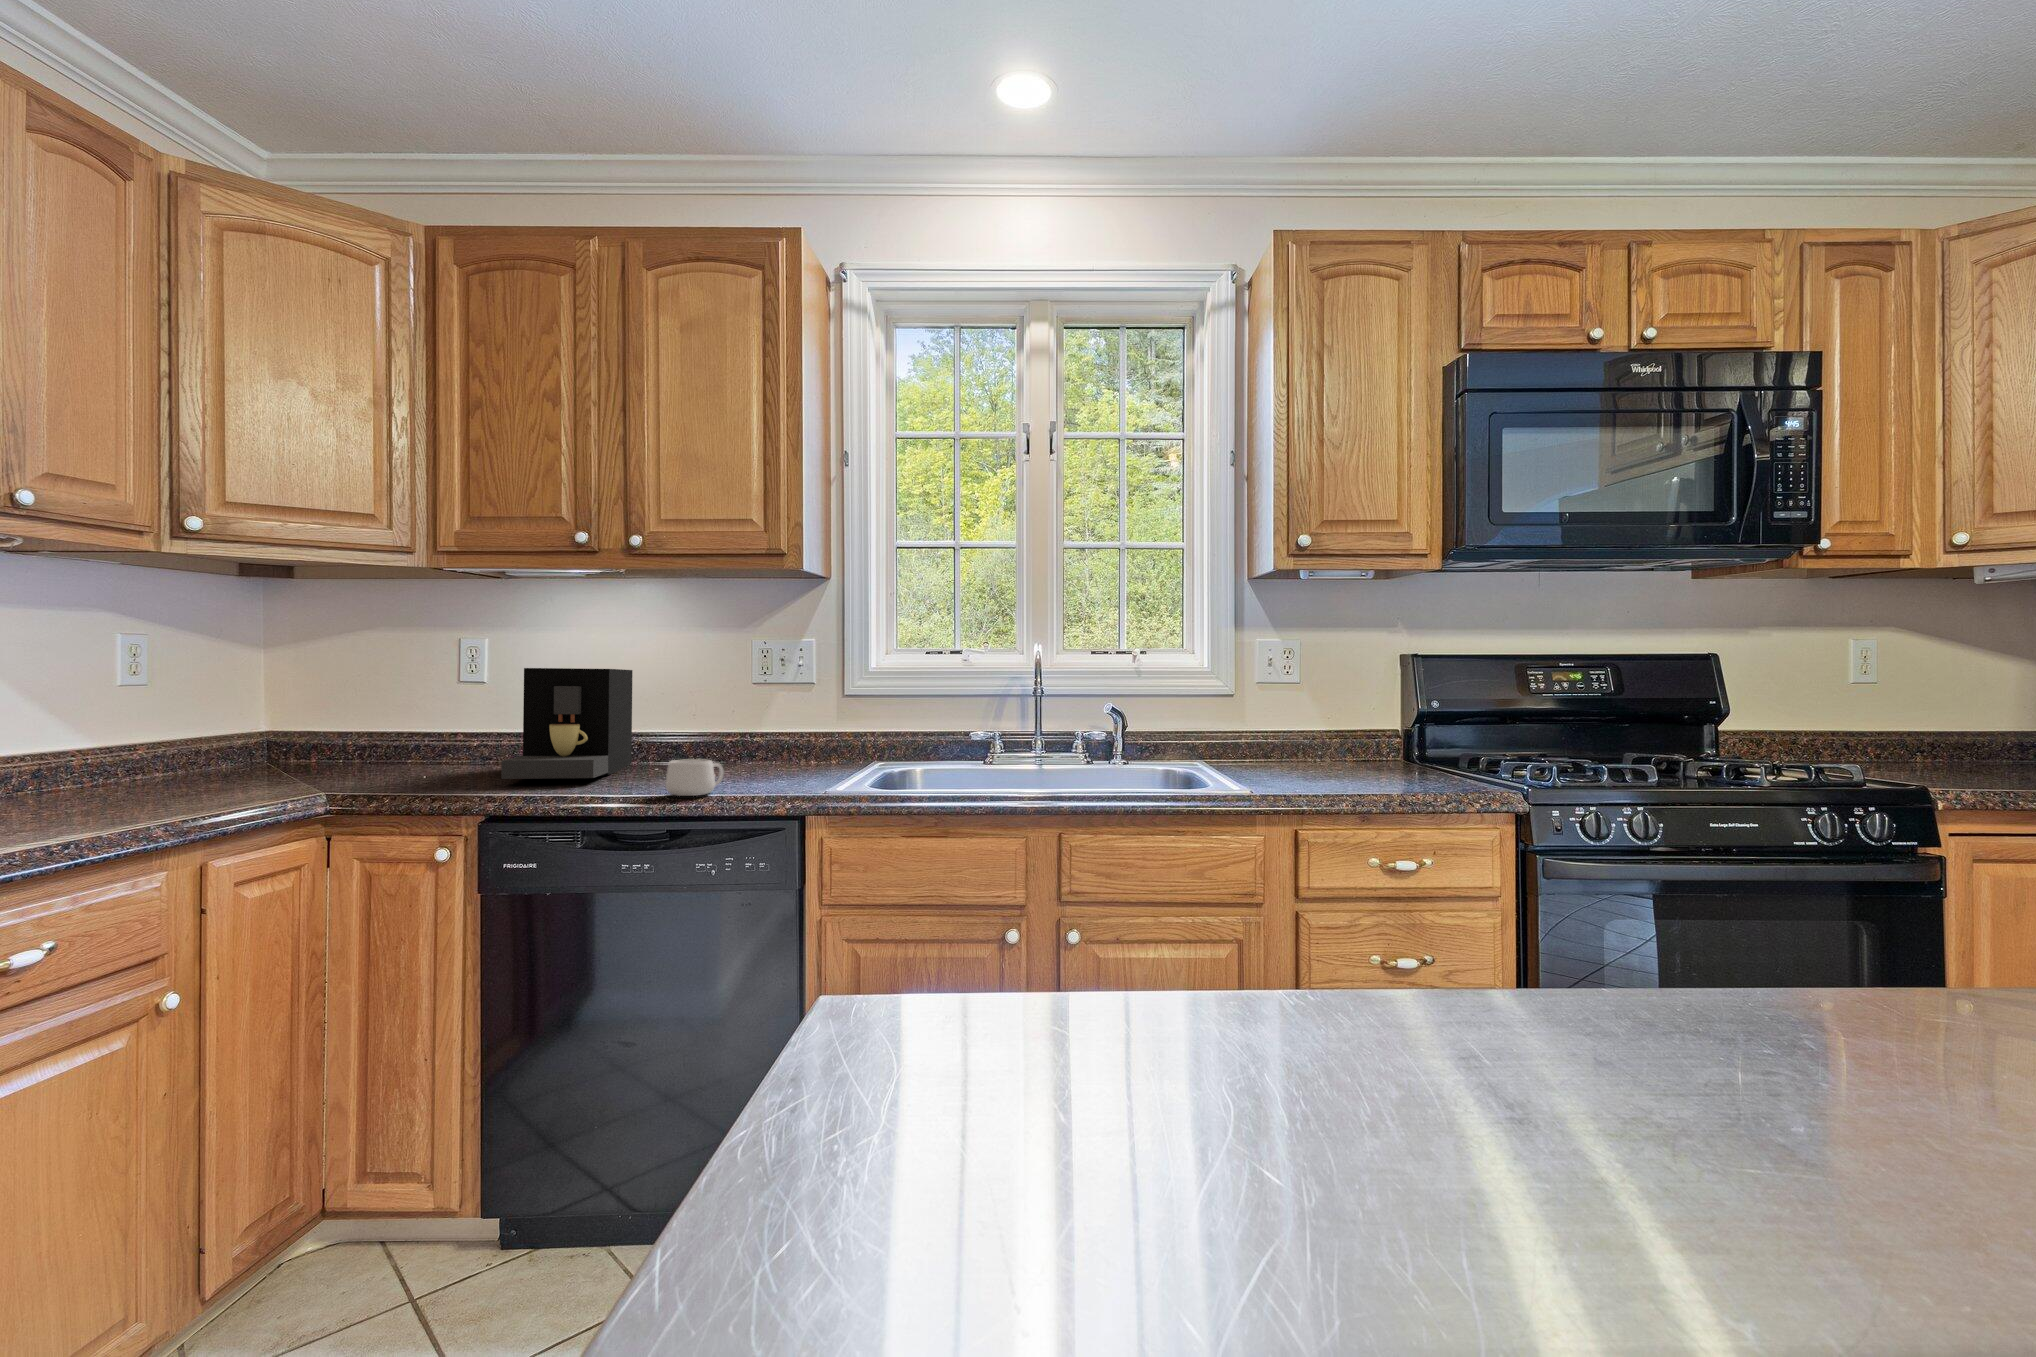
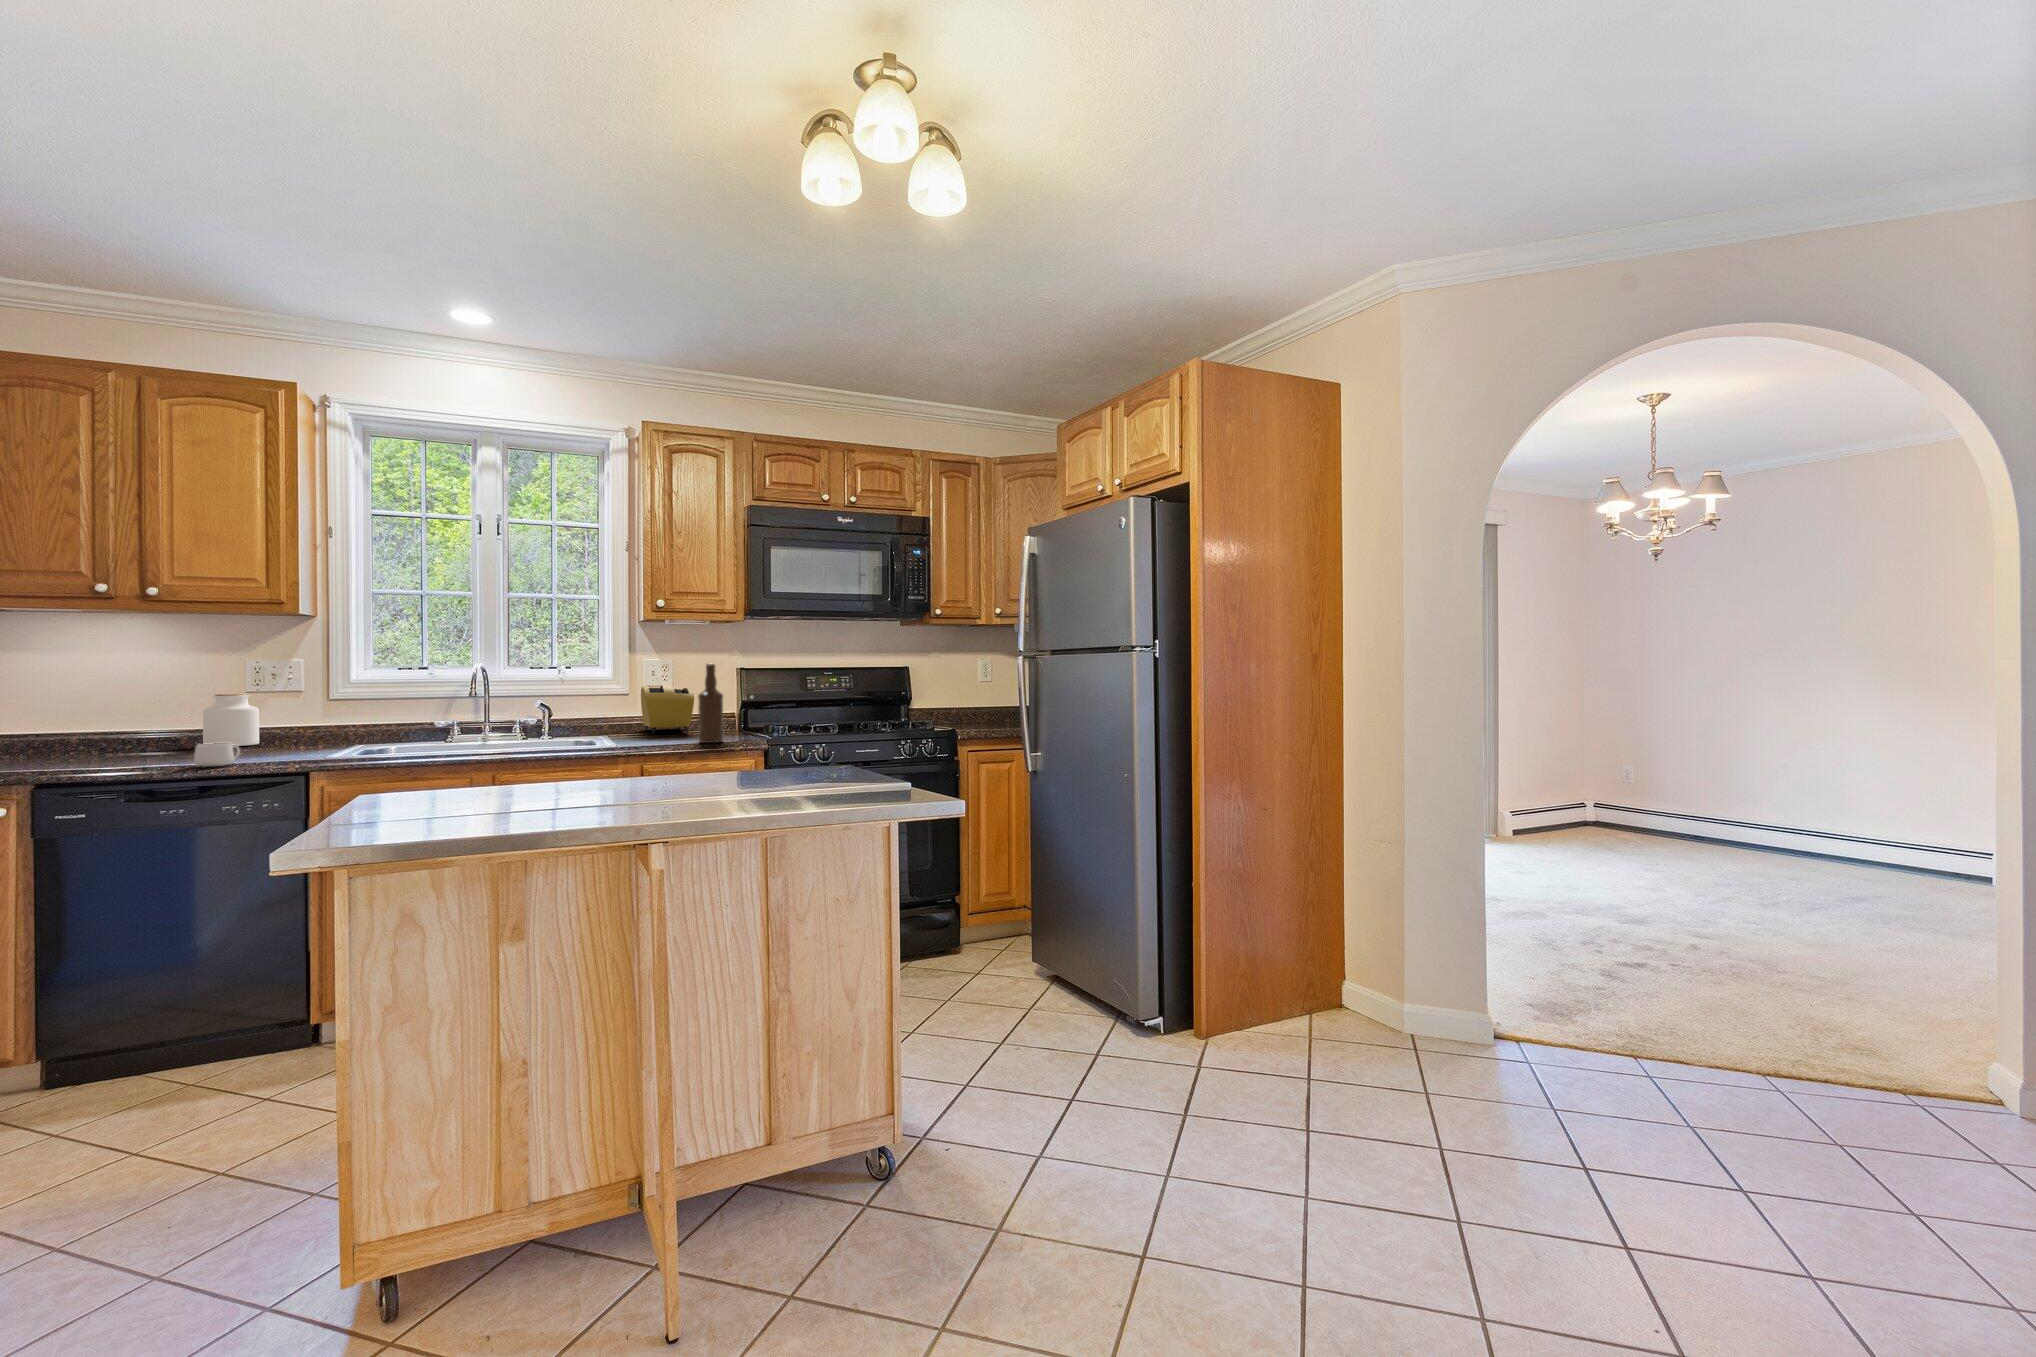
bottle: none [1394,642,1444,793] -> present [698,664,724,743]
coffee maker: present [501,668,632,779] -> none [37,684,142,764]
toaster: none [1253,683,1355,767] -> present [641,685,694,734]
jar: none [697,687,759,759] -> present [203,694,259,746]

